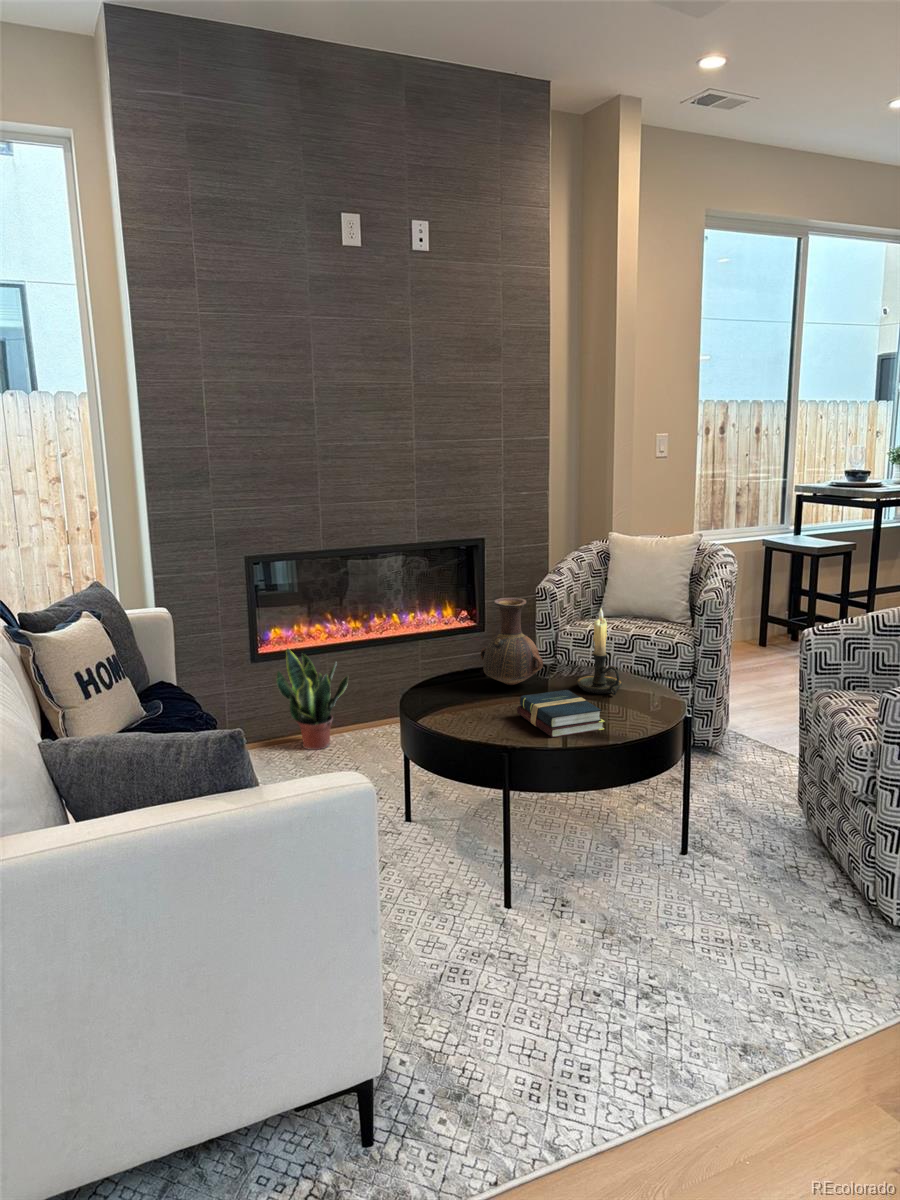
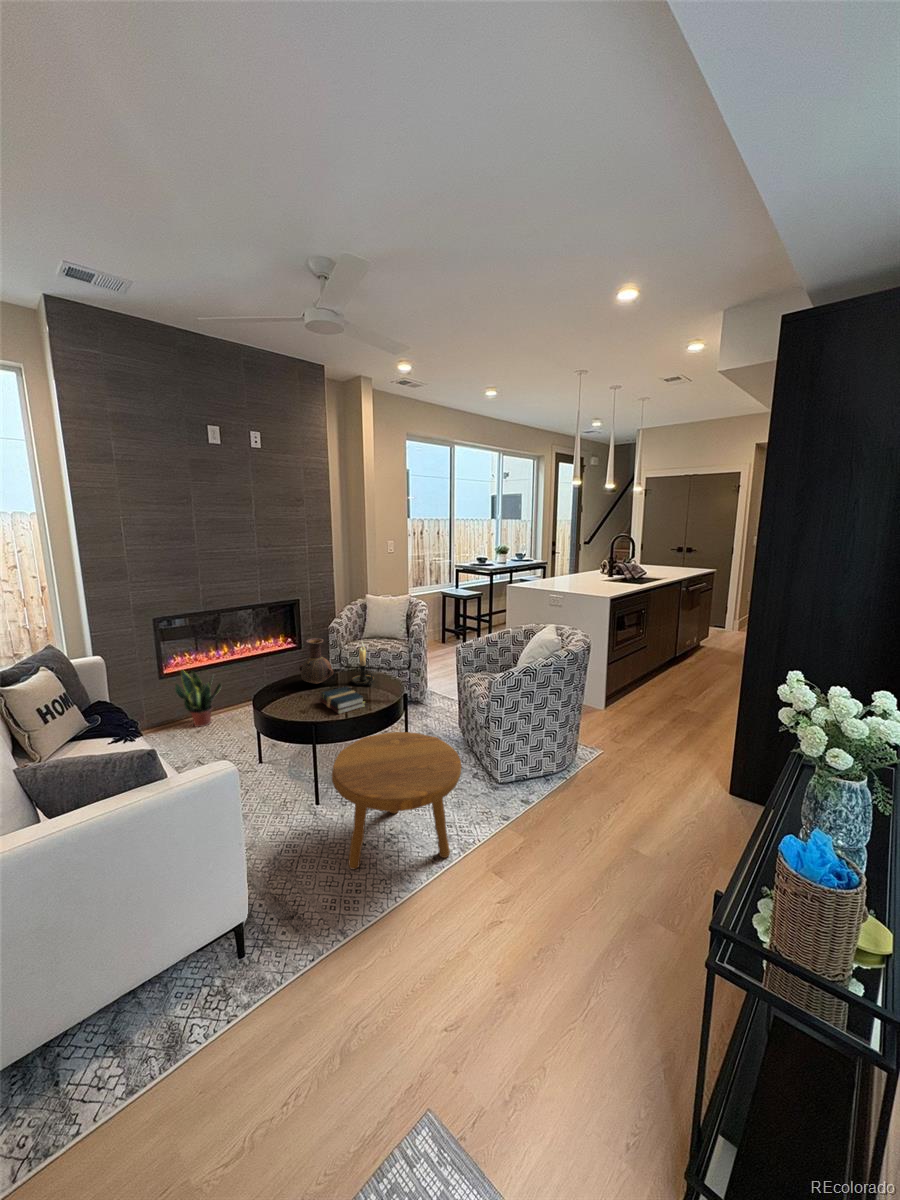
footstool: none [538,782,818,1056] -> present [332,732,461,870]

